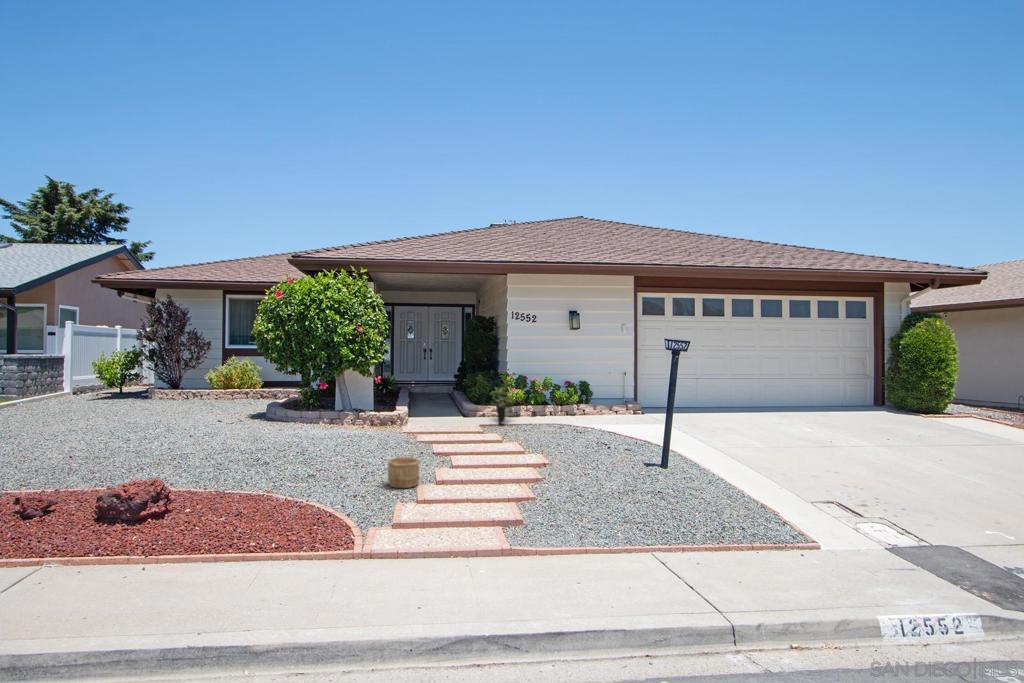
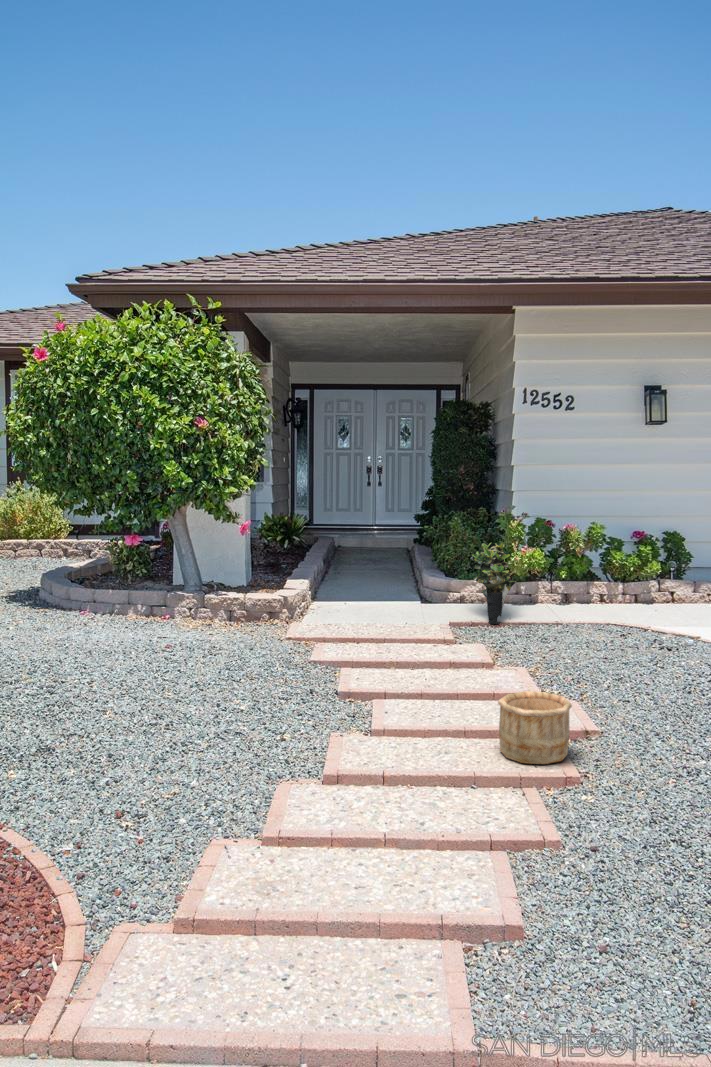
wooden bucket: present [388,457,419,488] -> present [498,691,572,764]

